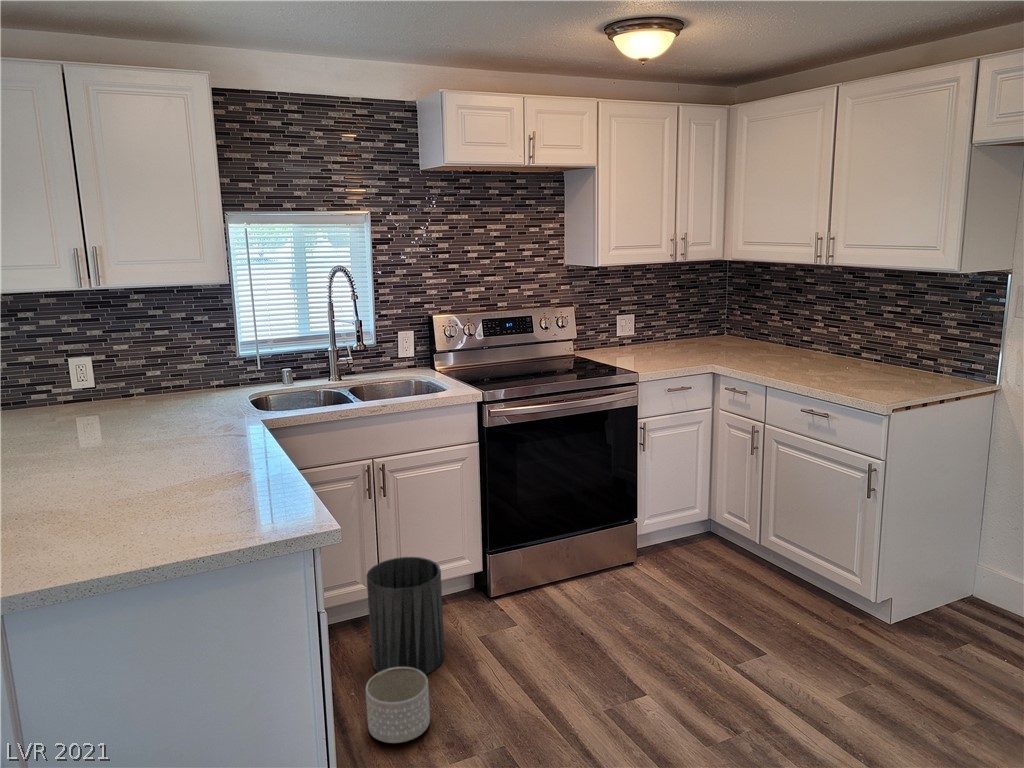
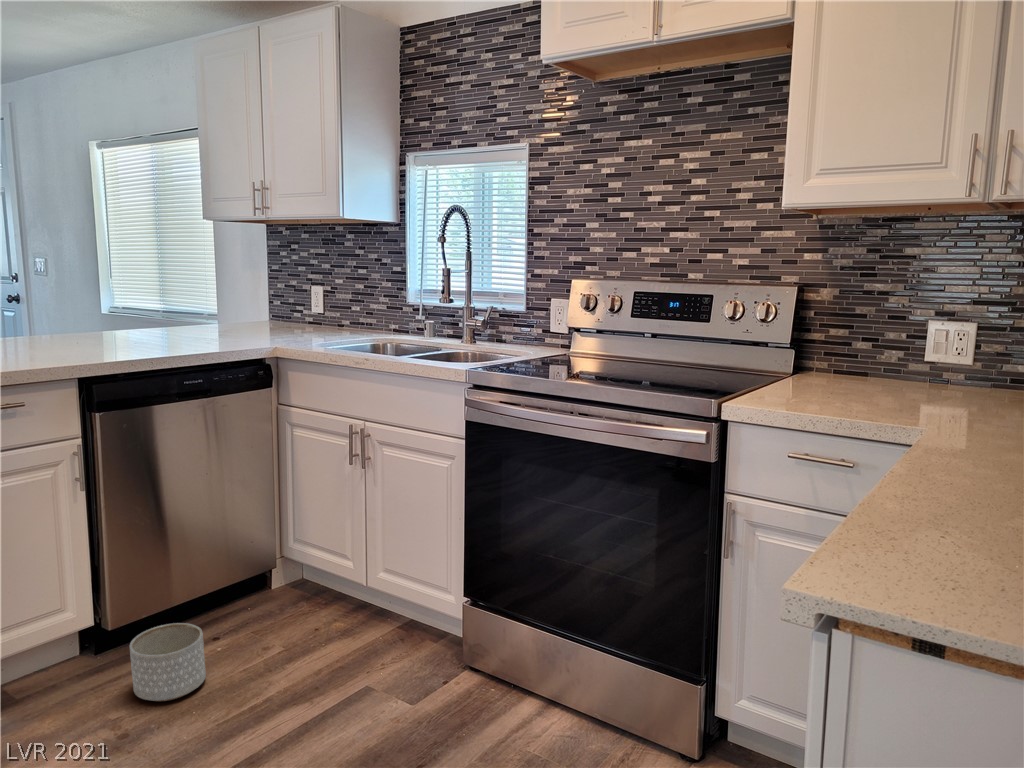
trash can: present [367,557,444,675] -> none [252,535,344,675]

